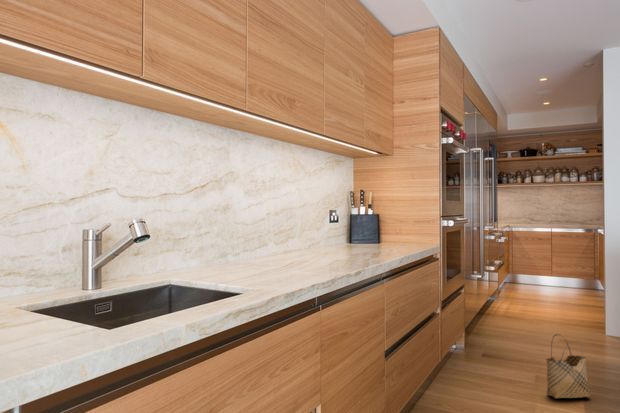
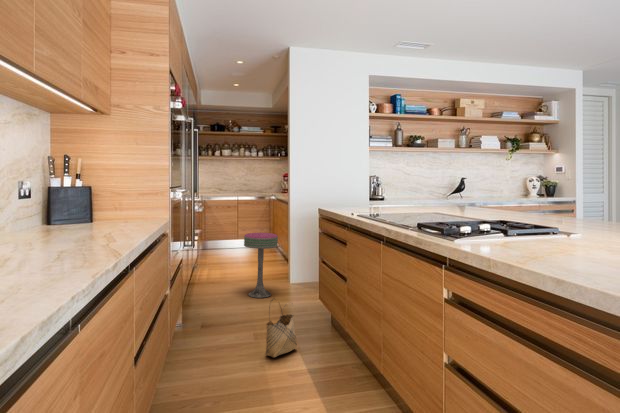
bar stool: none [542,266,586,341] -> present [244,233,278,298]

